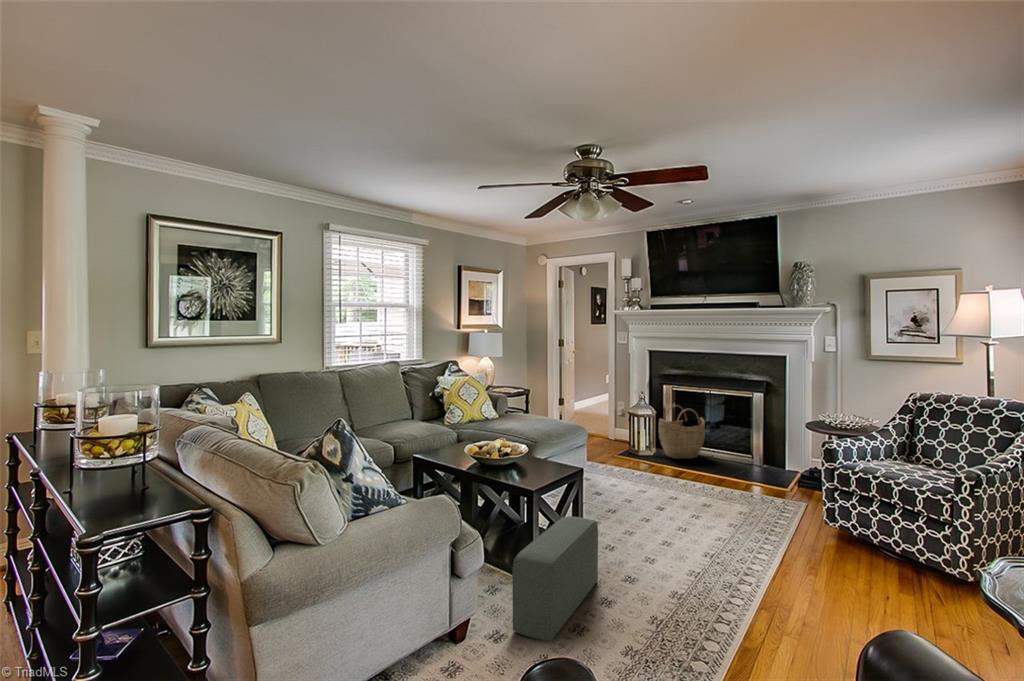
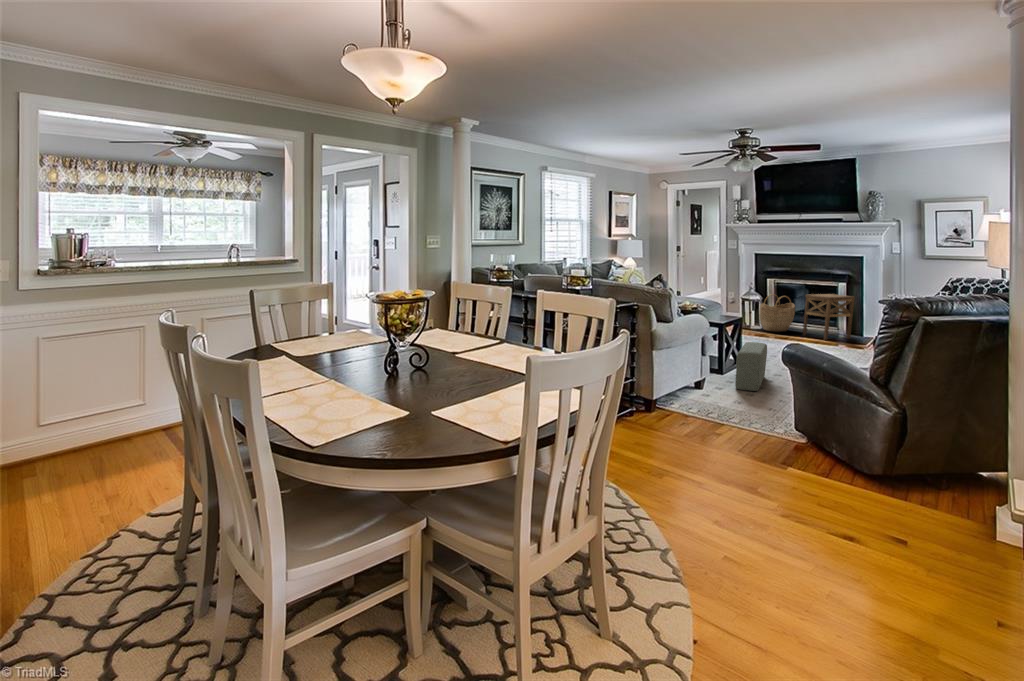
side table: none [714,407,781,477] -> present [803,294,854,340]

